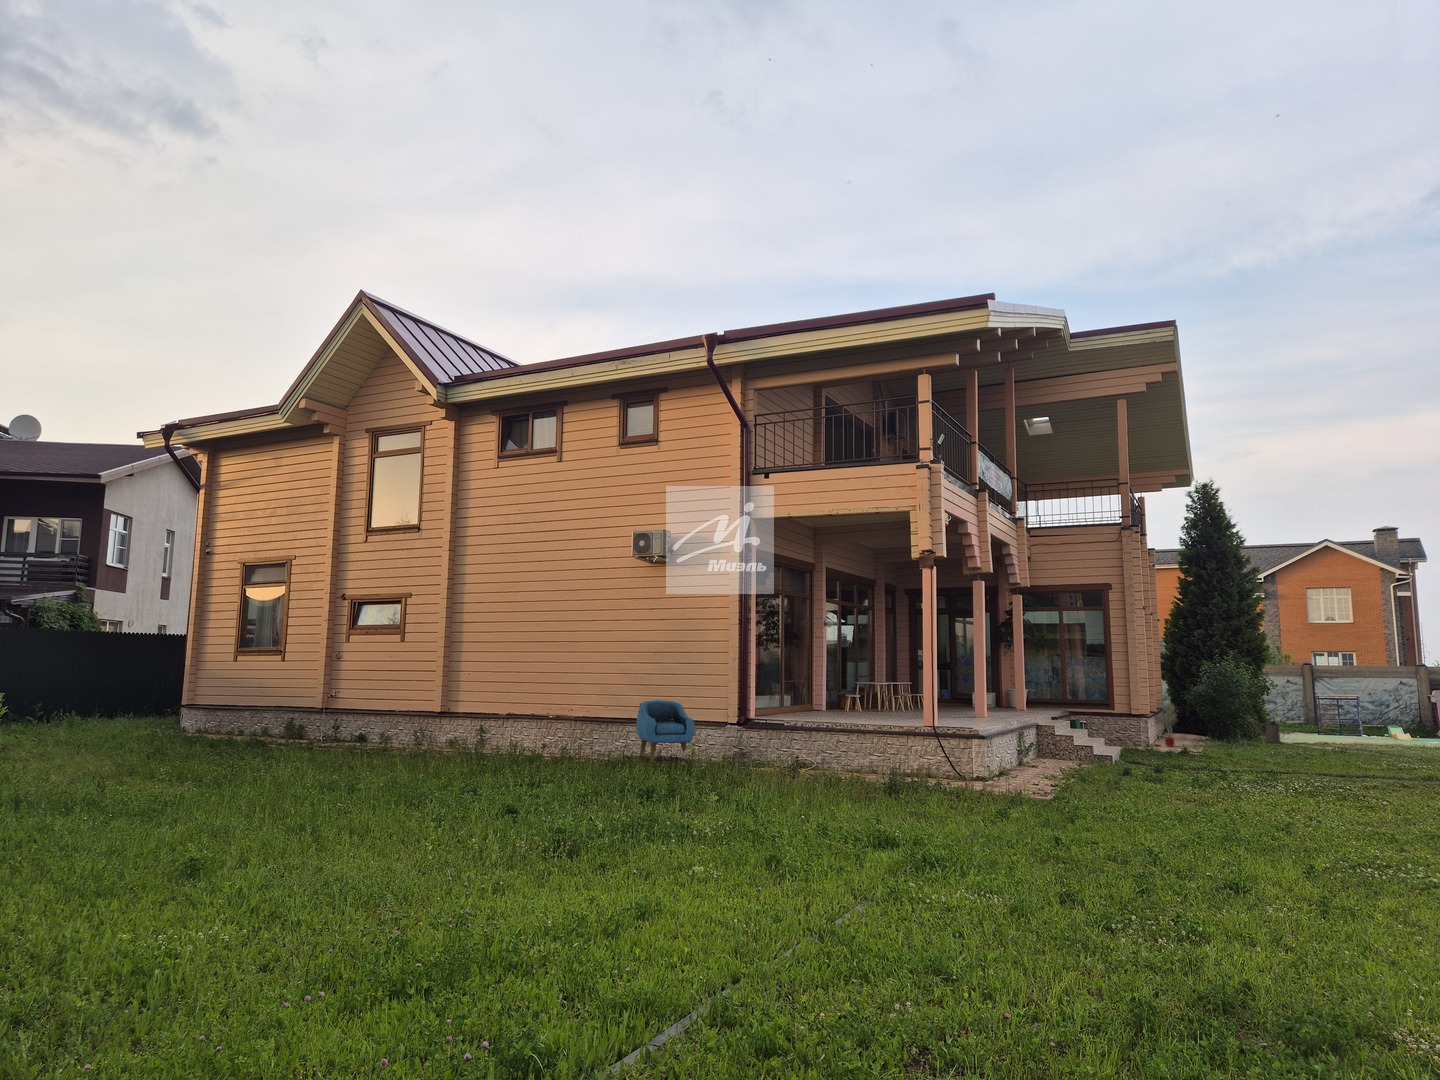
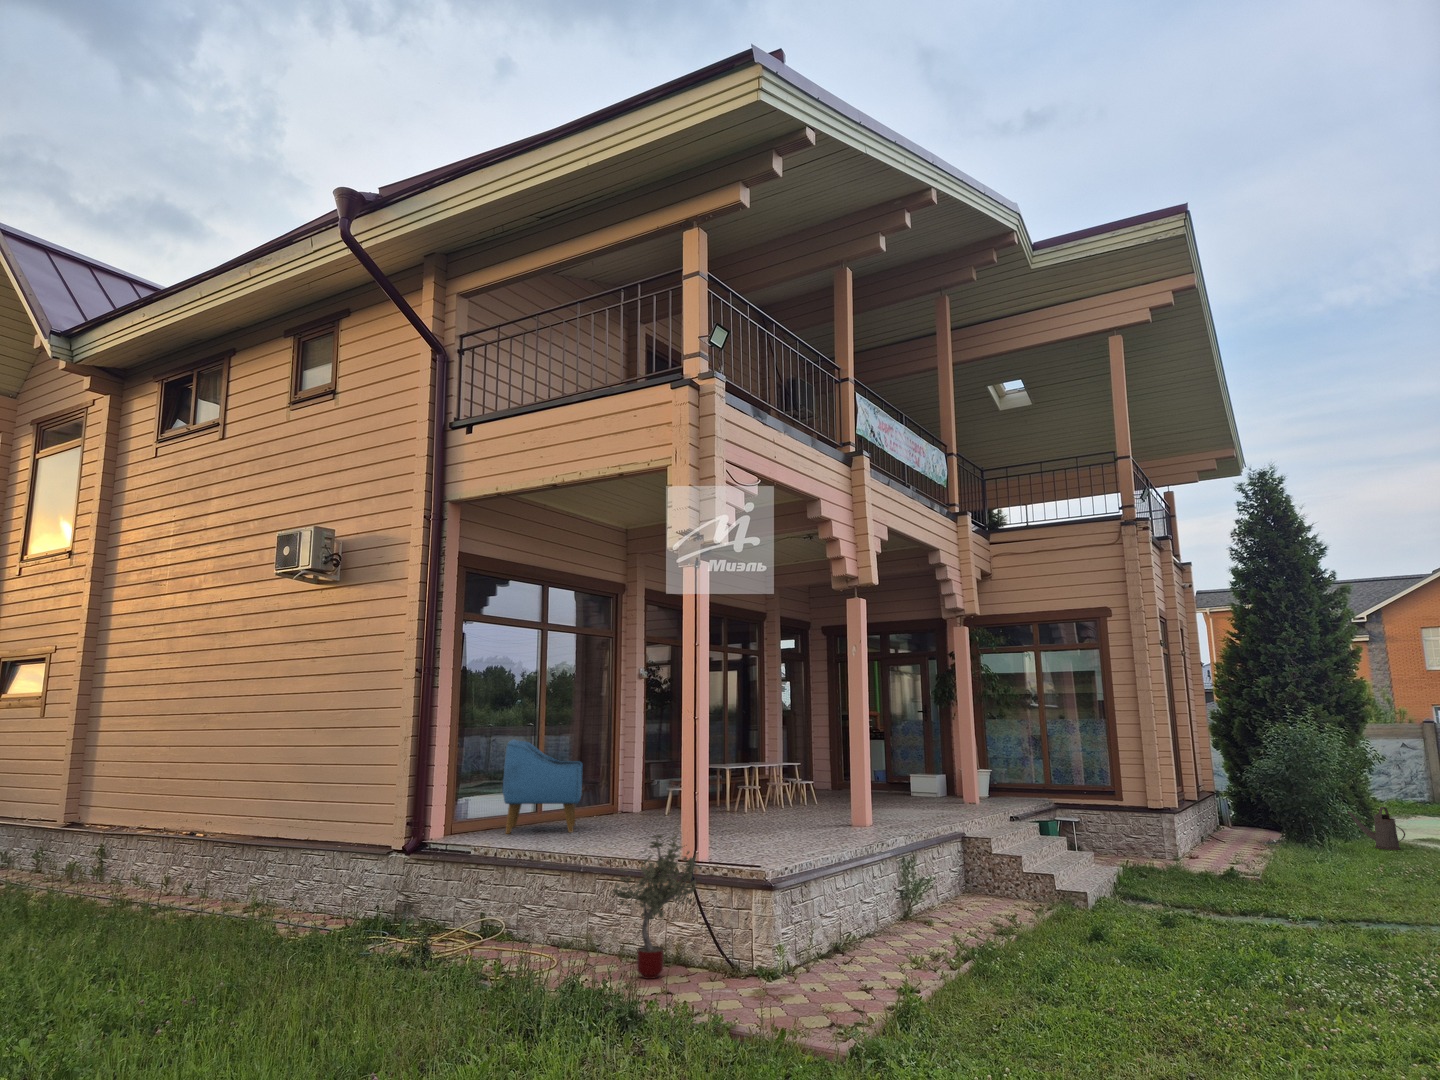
armchair: present [637,700,695,761] -> present [502,739,582,834]
potted tree: present [1154,702,1178,747] -> present [613,835,700,979]

